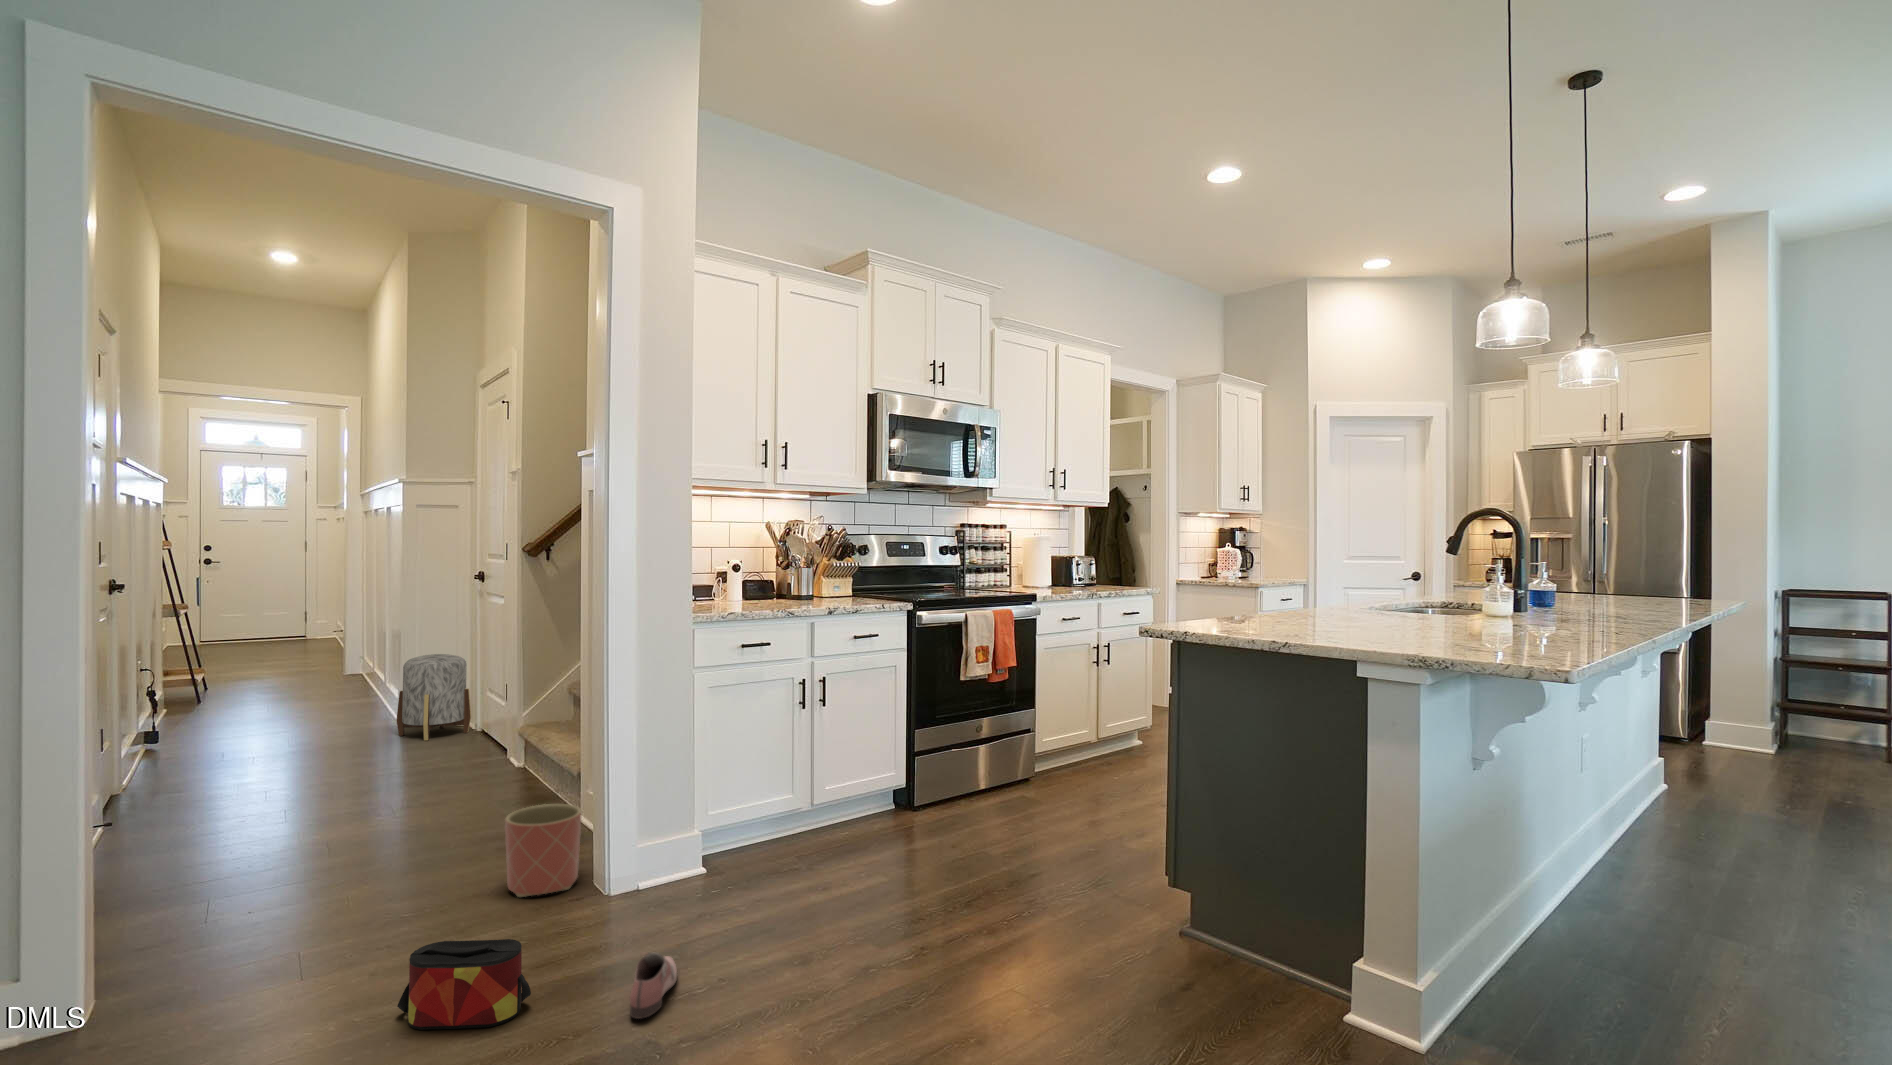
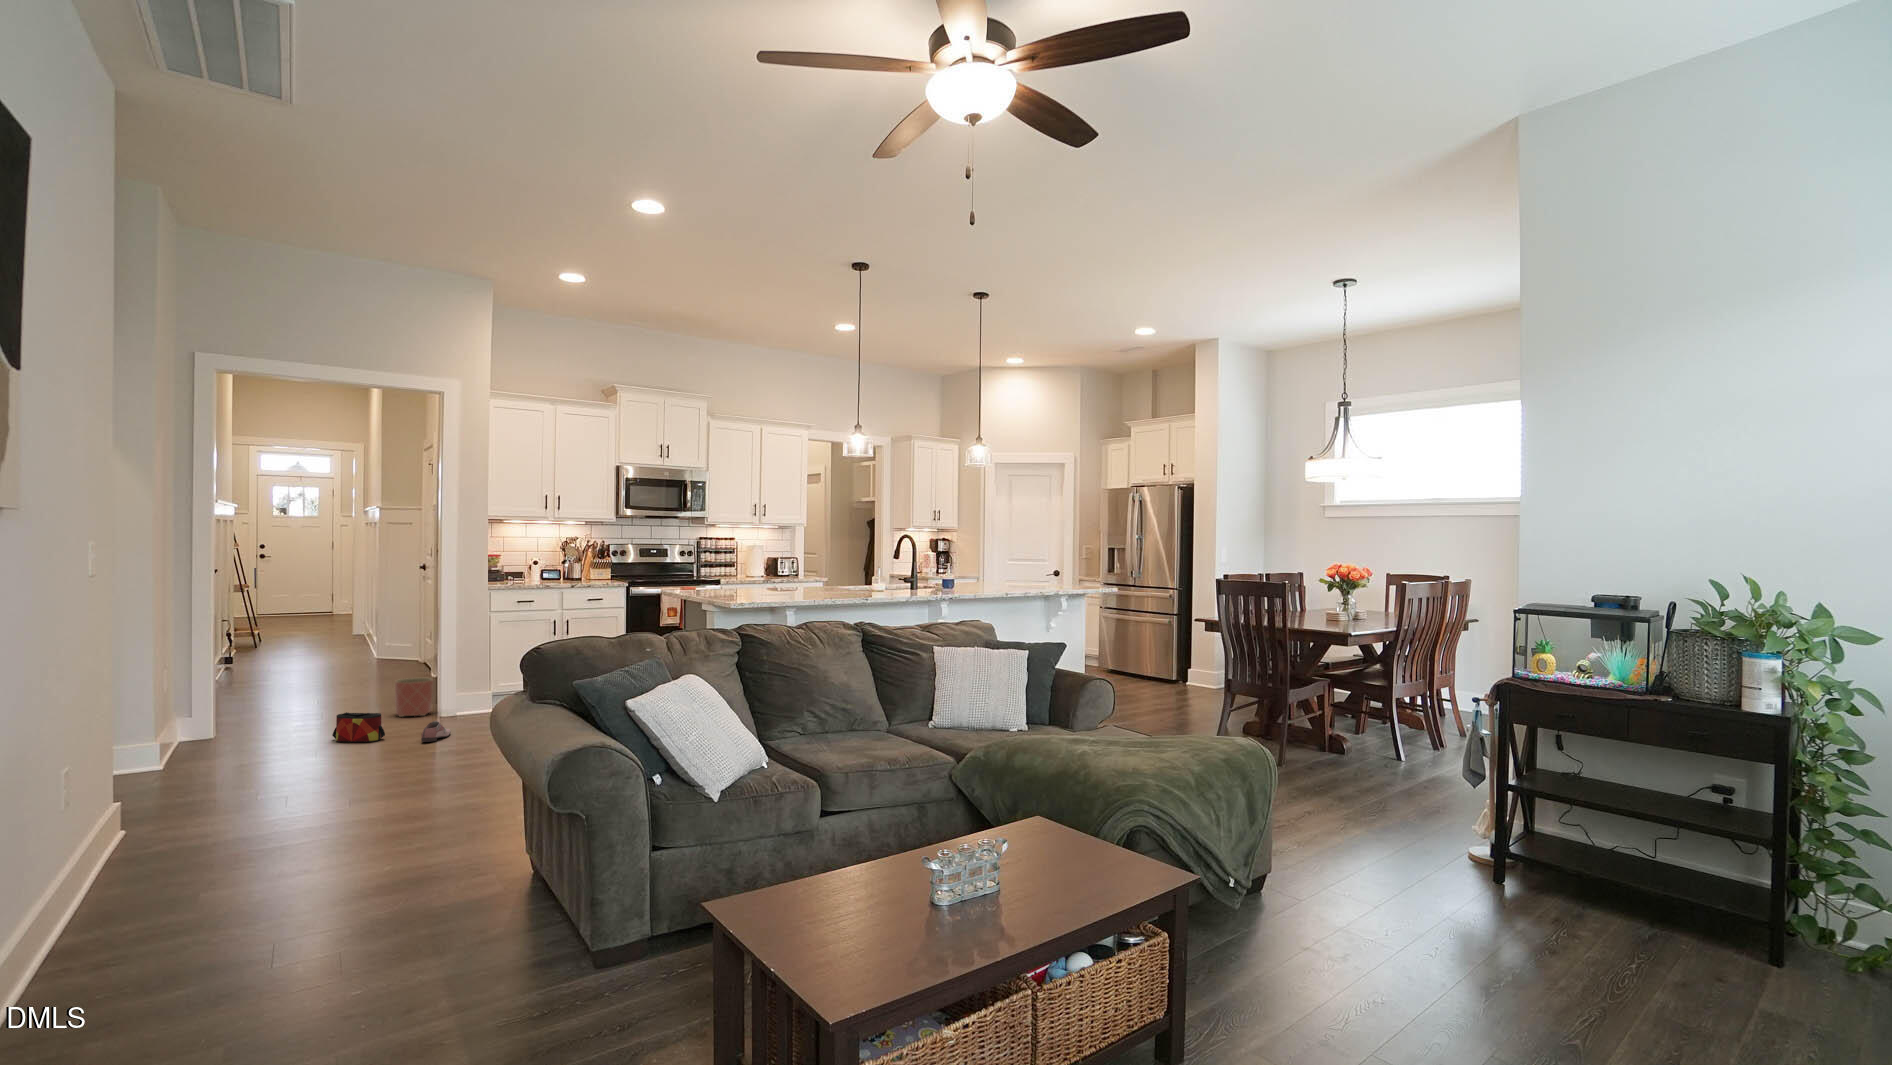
stool: present [396,654,471,740] -> none [372,616,417,667]

